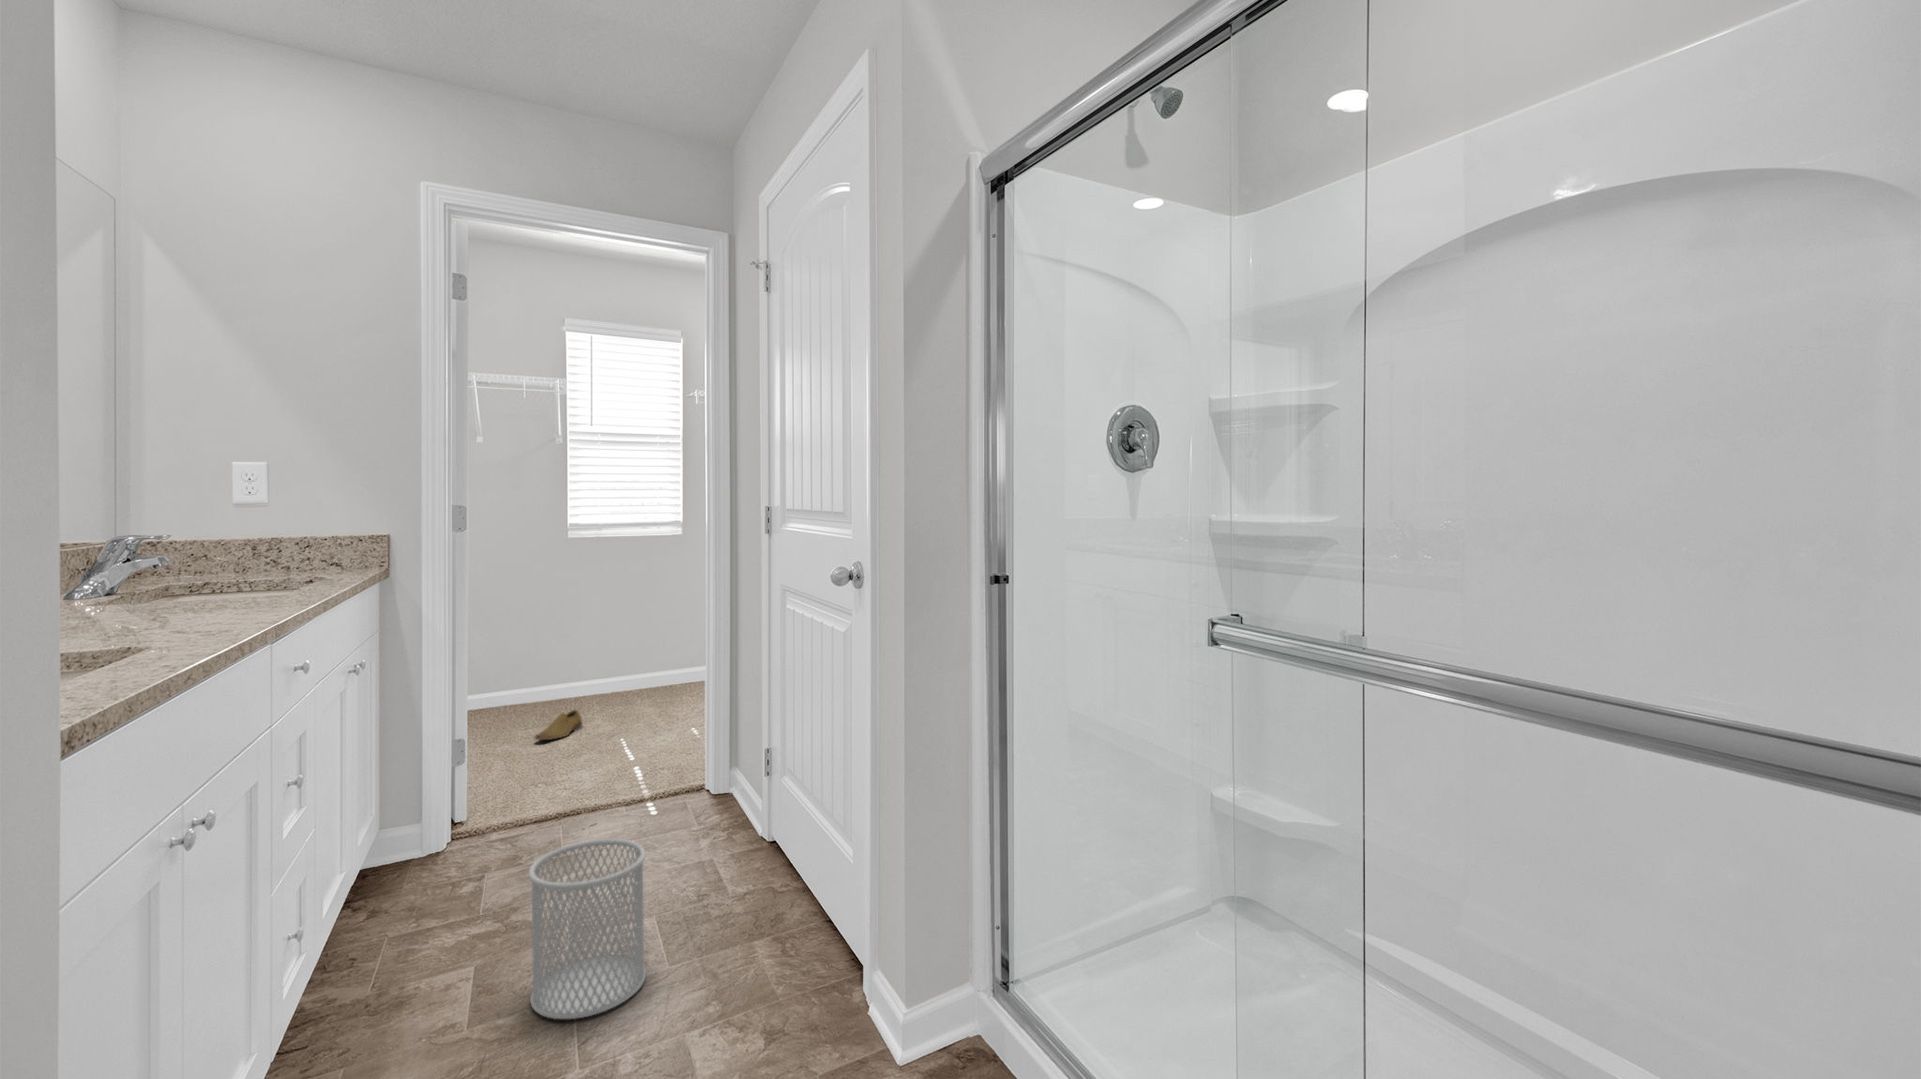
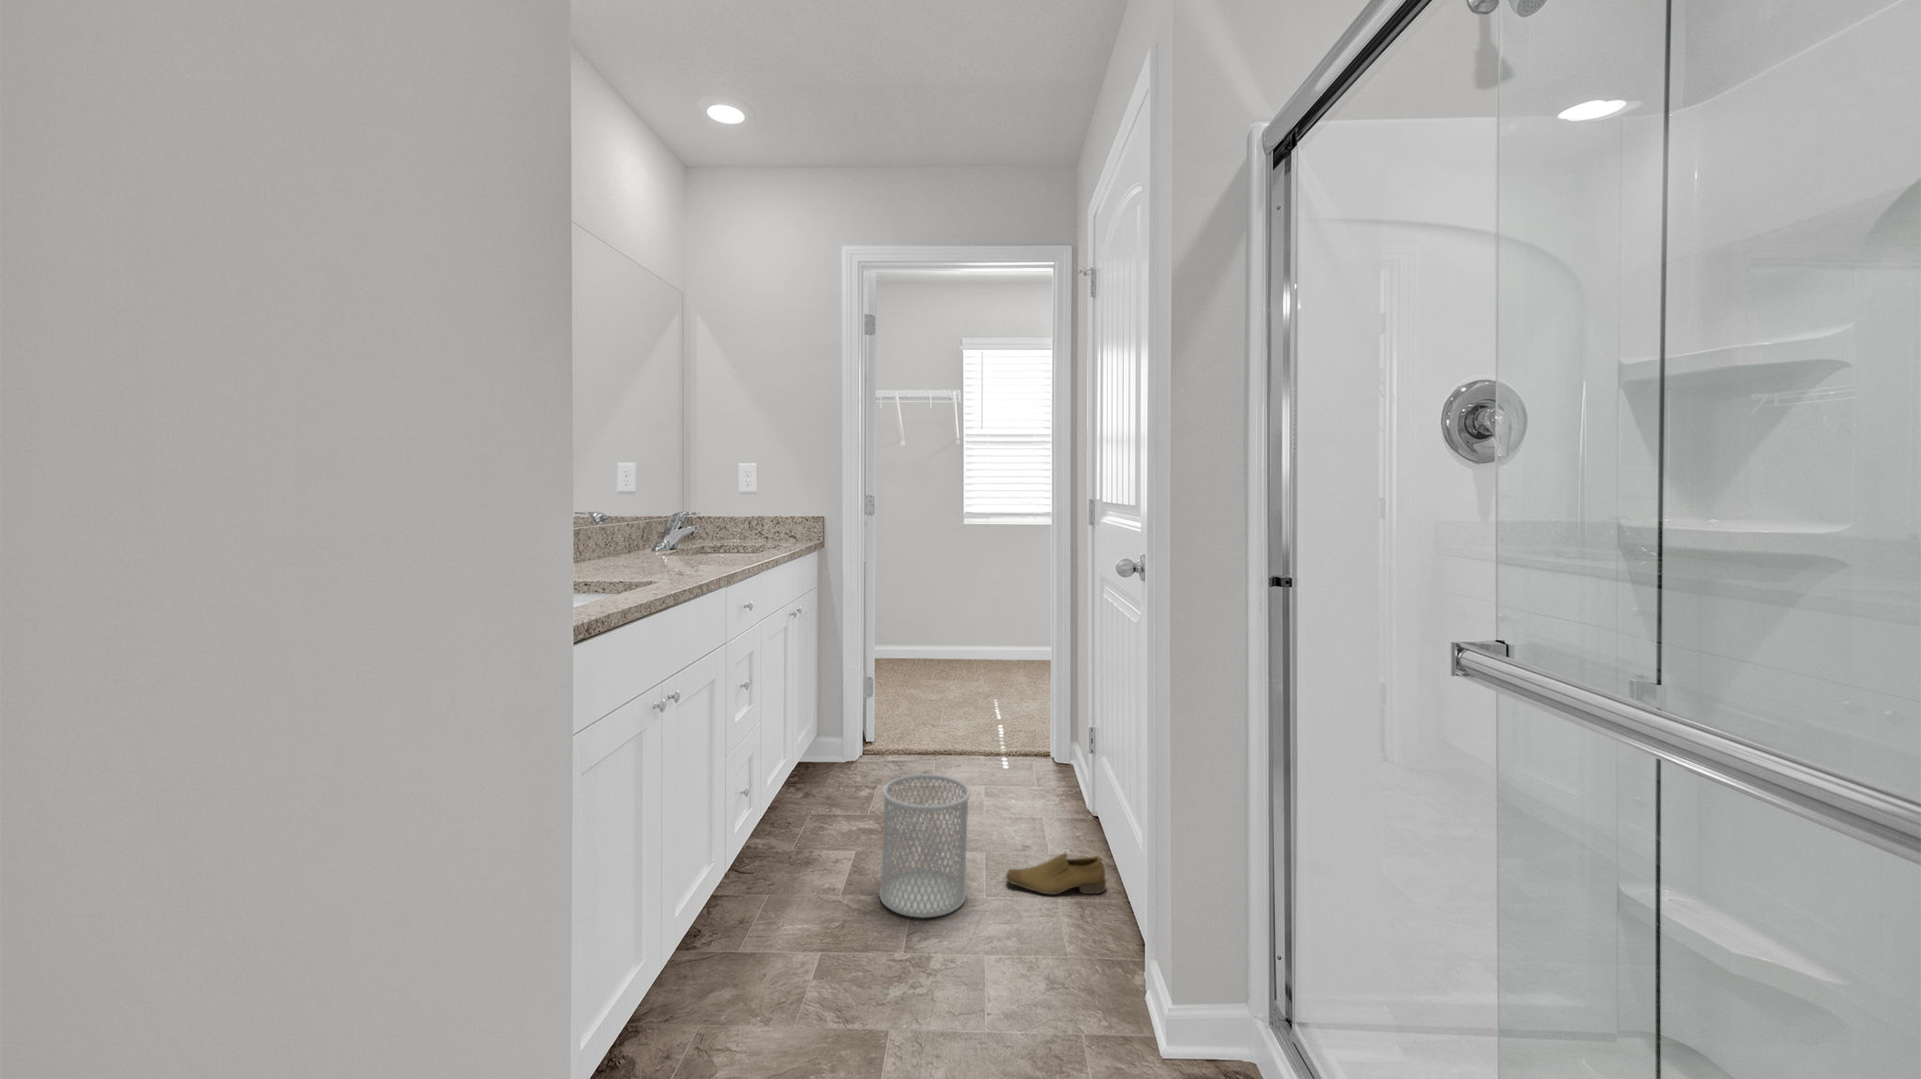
shoe: present [535,710,582,740] -> present [1006,853,1106,894]

